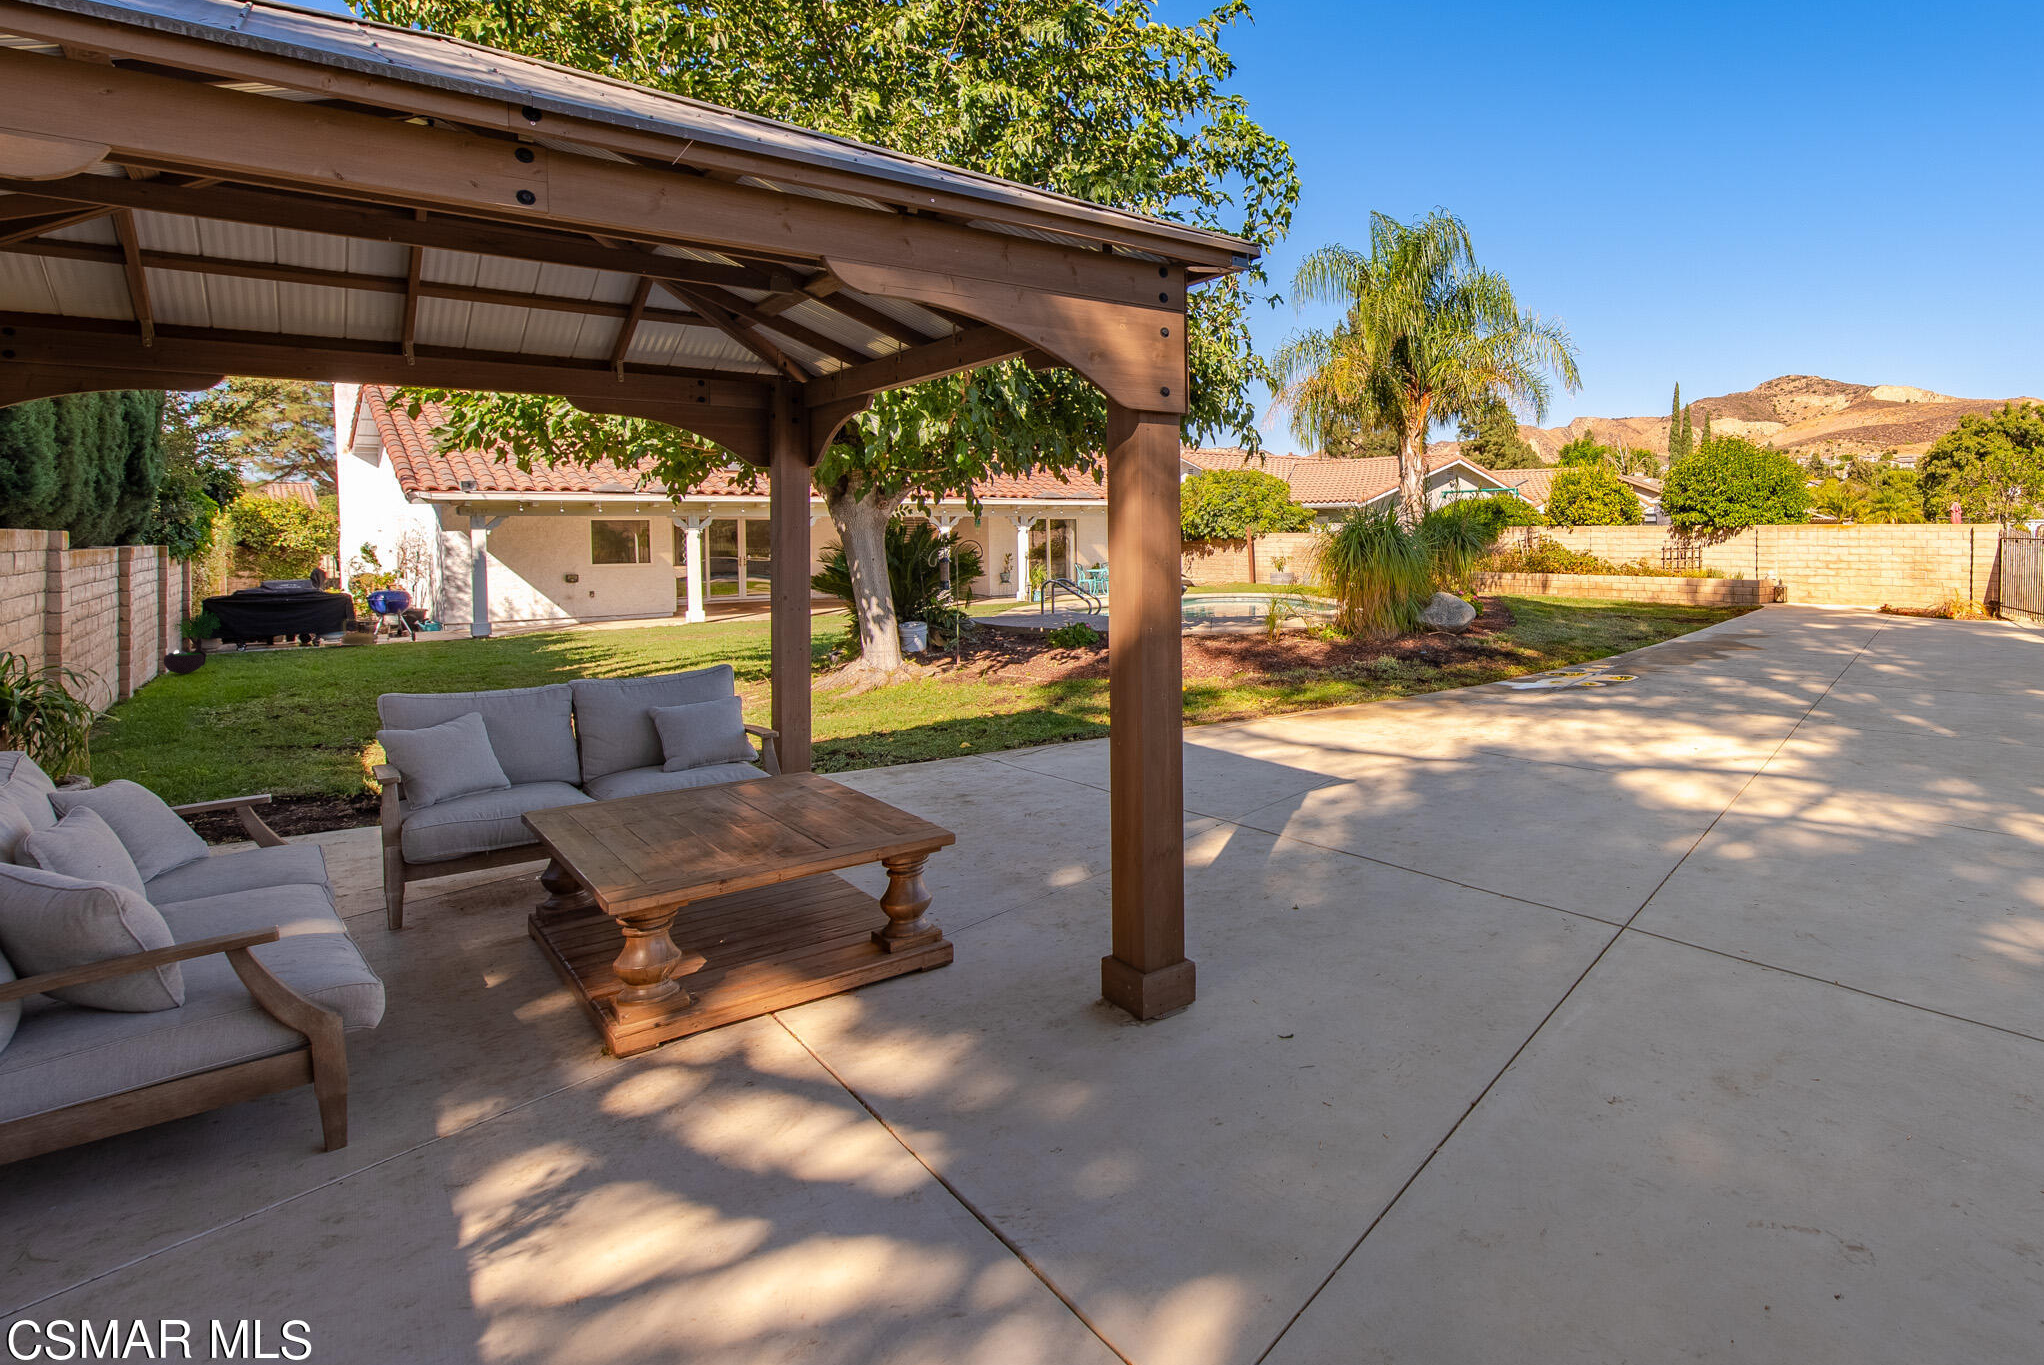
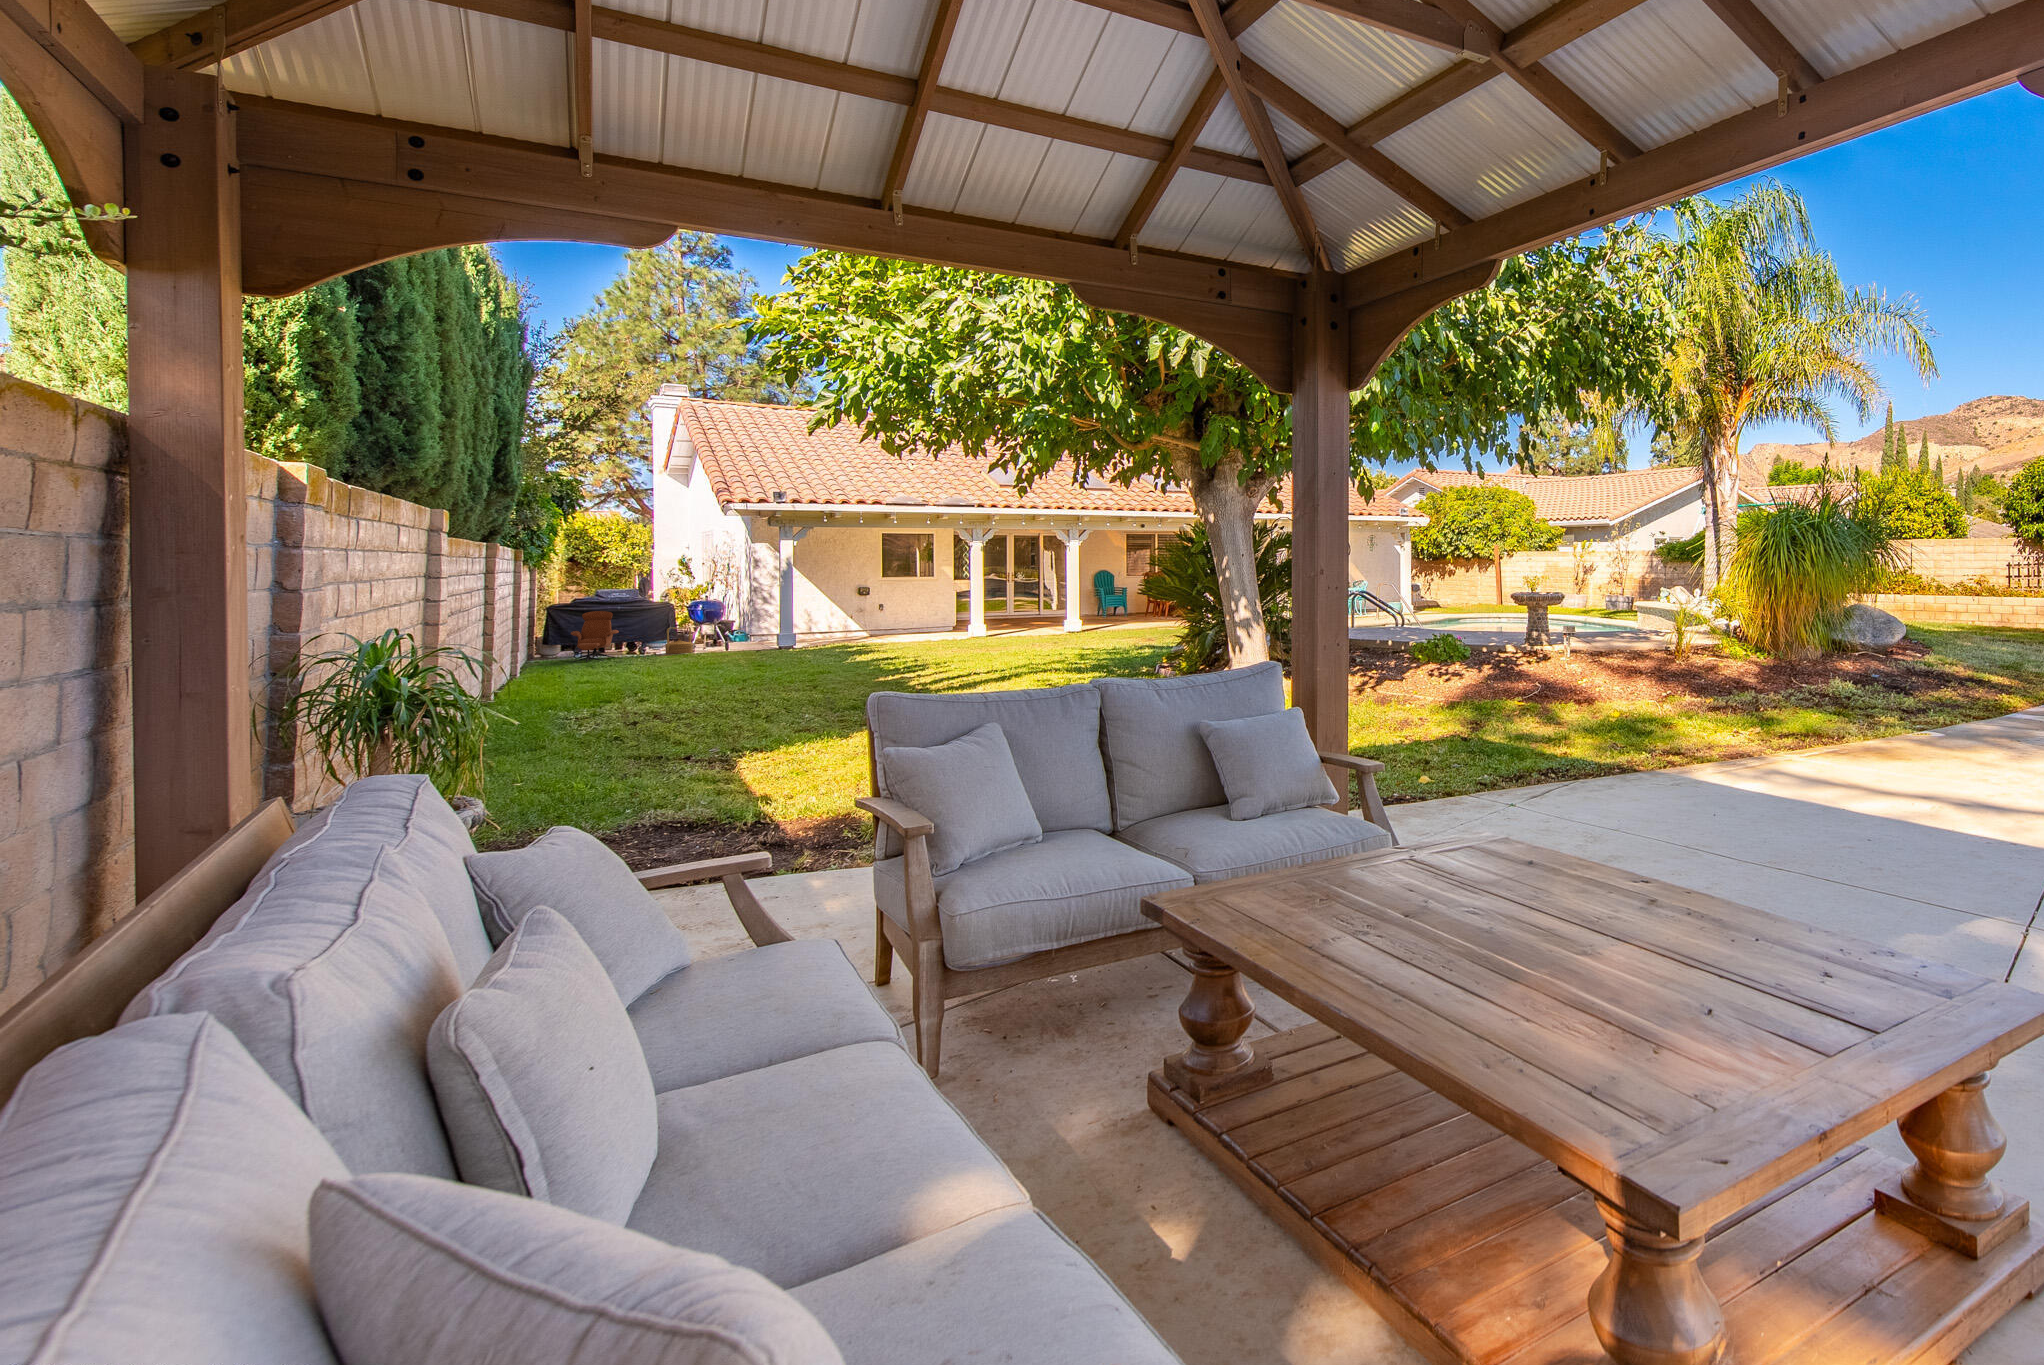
lounge chair: none [227,604,286,658] -> present [571,611,619,662]
potted tree: present [164,611,221,674] -> none [521,611,568,675]

